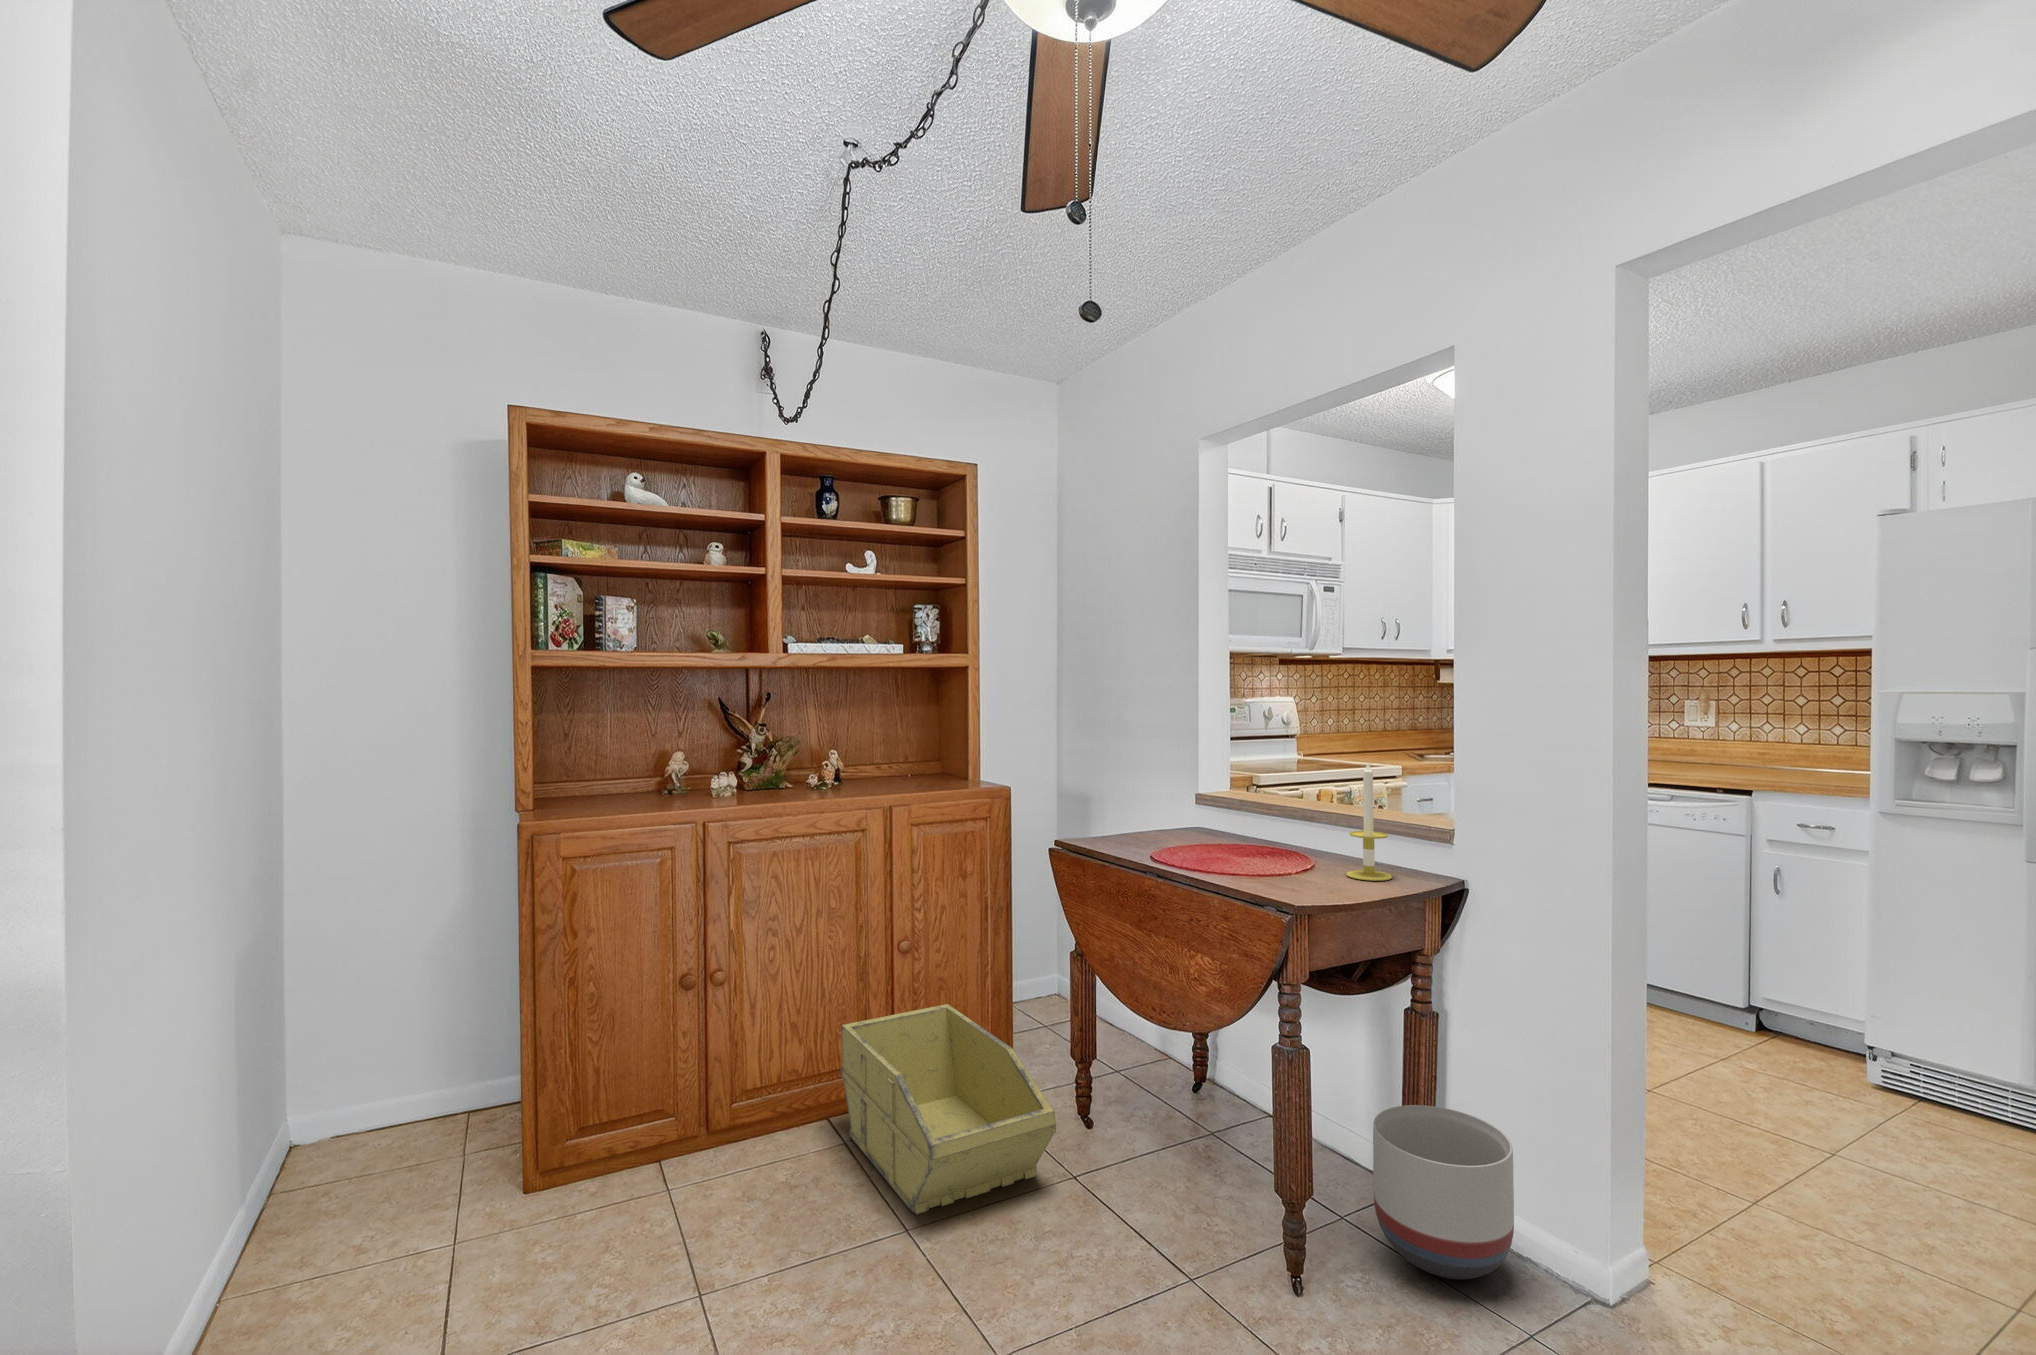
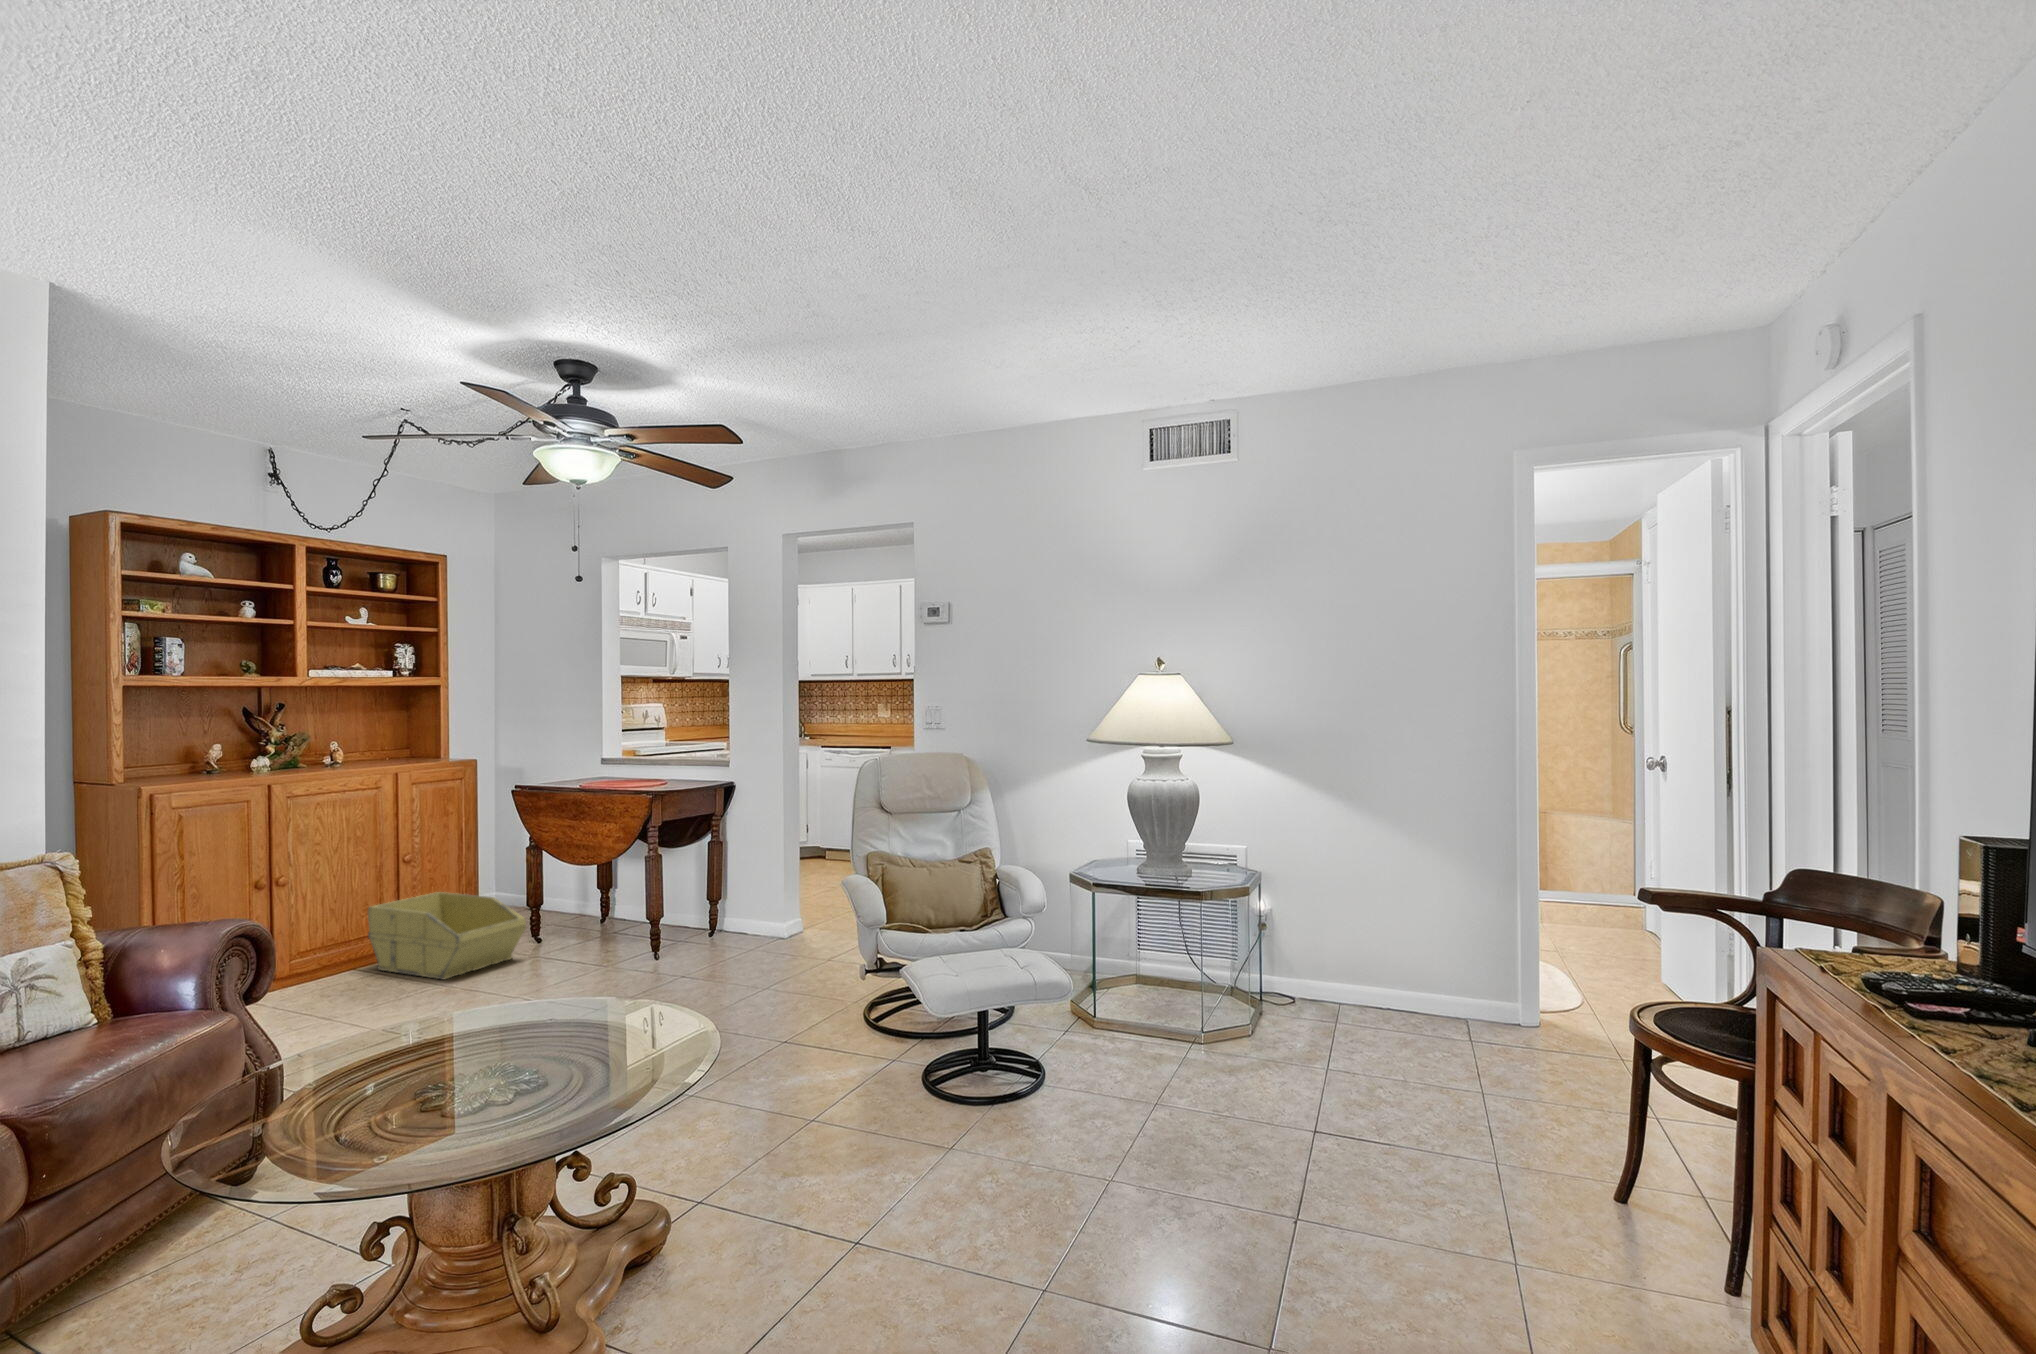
candle: present [1346,763,1392,881] -> none [681,729,701,783]
planter: present [1373,1105,1514,1279] -> none [691,880,748,943]

